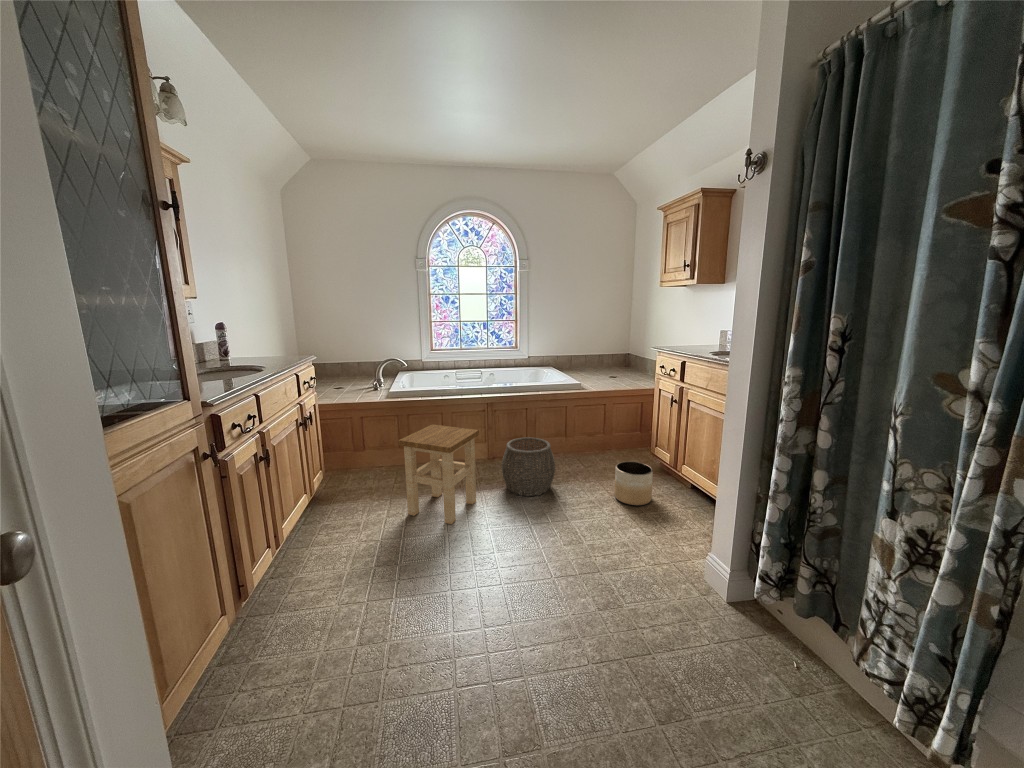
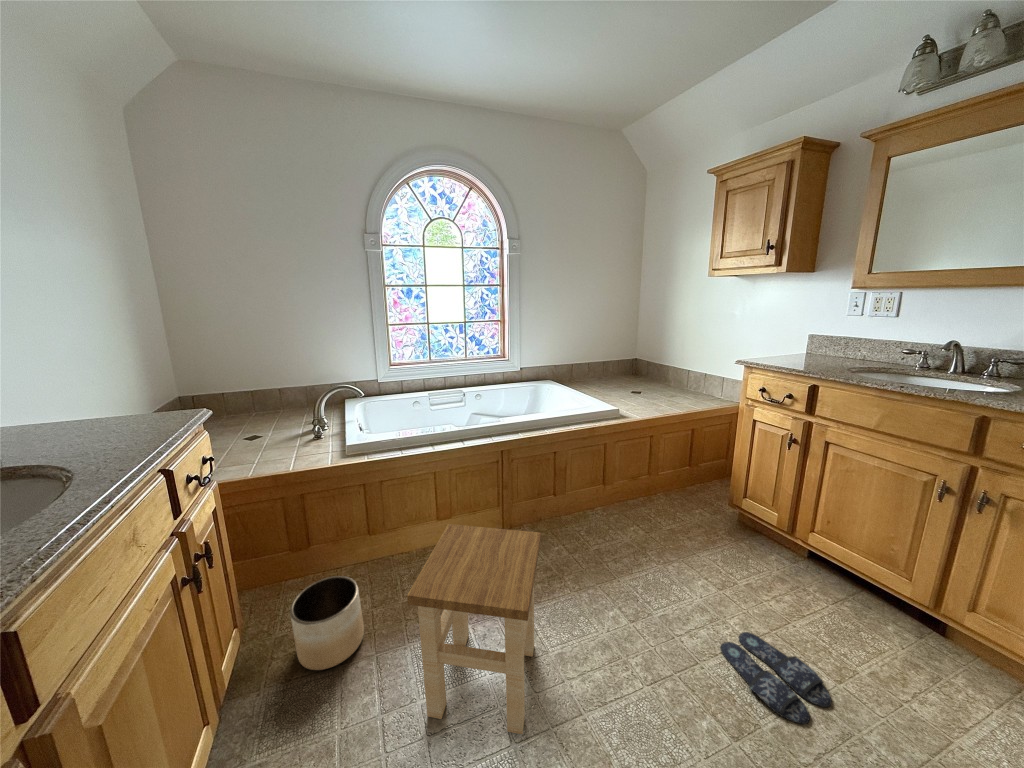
woven basket: present [501,437,555,496] -> none [556,510,642,617]
planter: present [614,461,653,506] -> present [290,576,364,670]
slippers: none [585,511,634,541] -> present [720,632,832,724]

